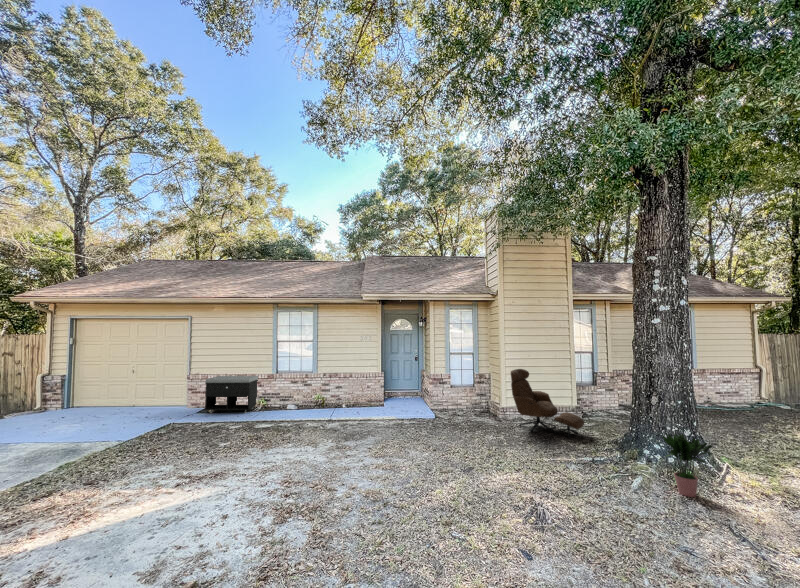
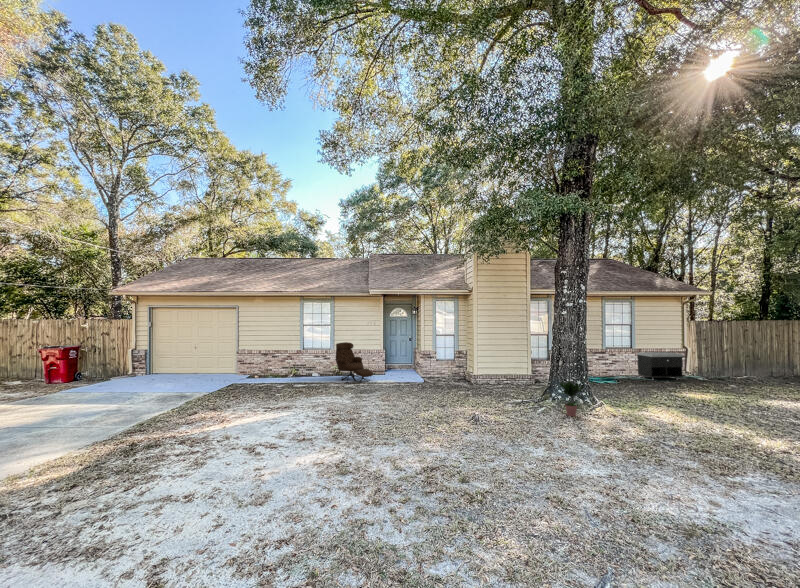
lounge chair: present [511,369,584,438] -> present [335,342,373,382]
storage bench: present [204,376,258,413] -> present [637,352,683,380]

